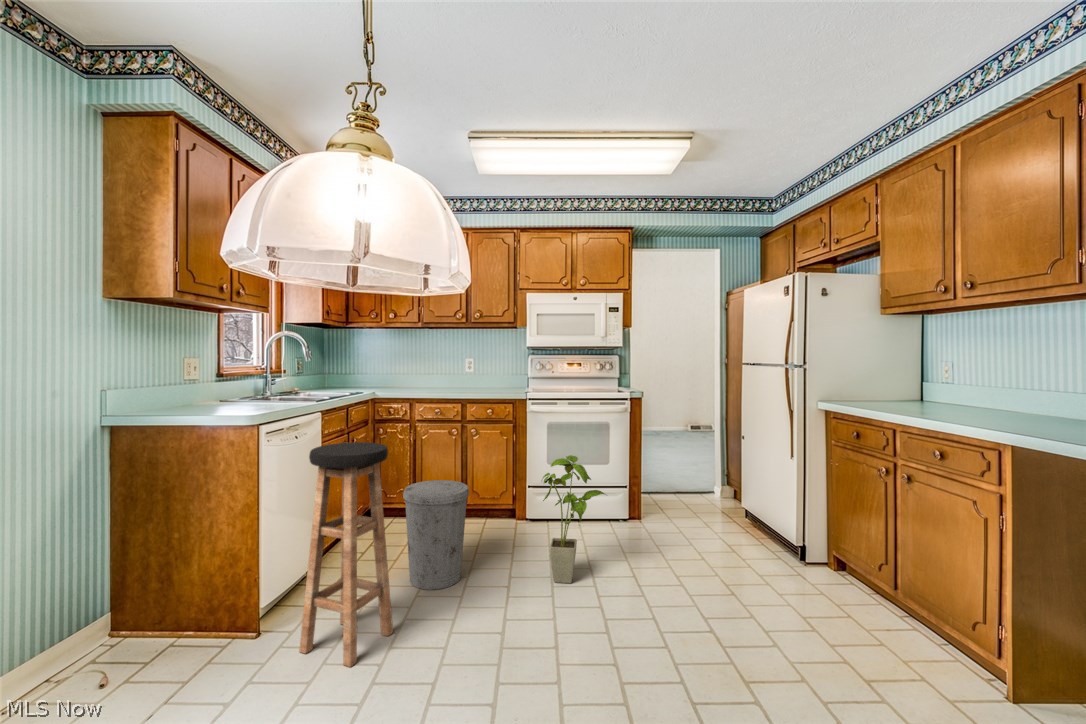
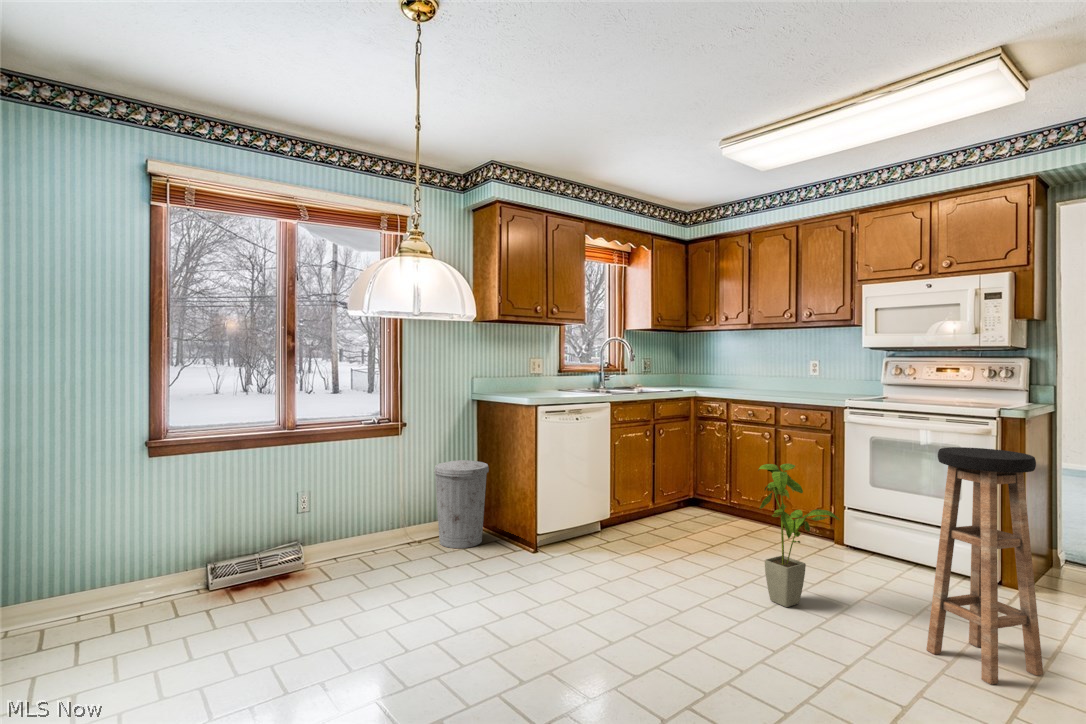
bar stool: present [299,442,393,667] -> present [926,447,1043,685]
trash can: present [403,480,469,590] -> present [434,460,489,548]

